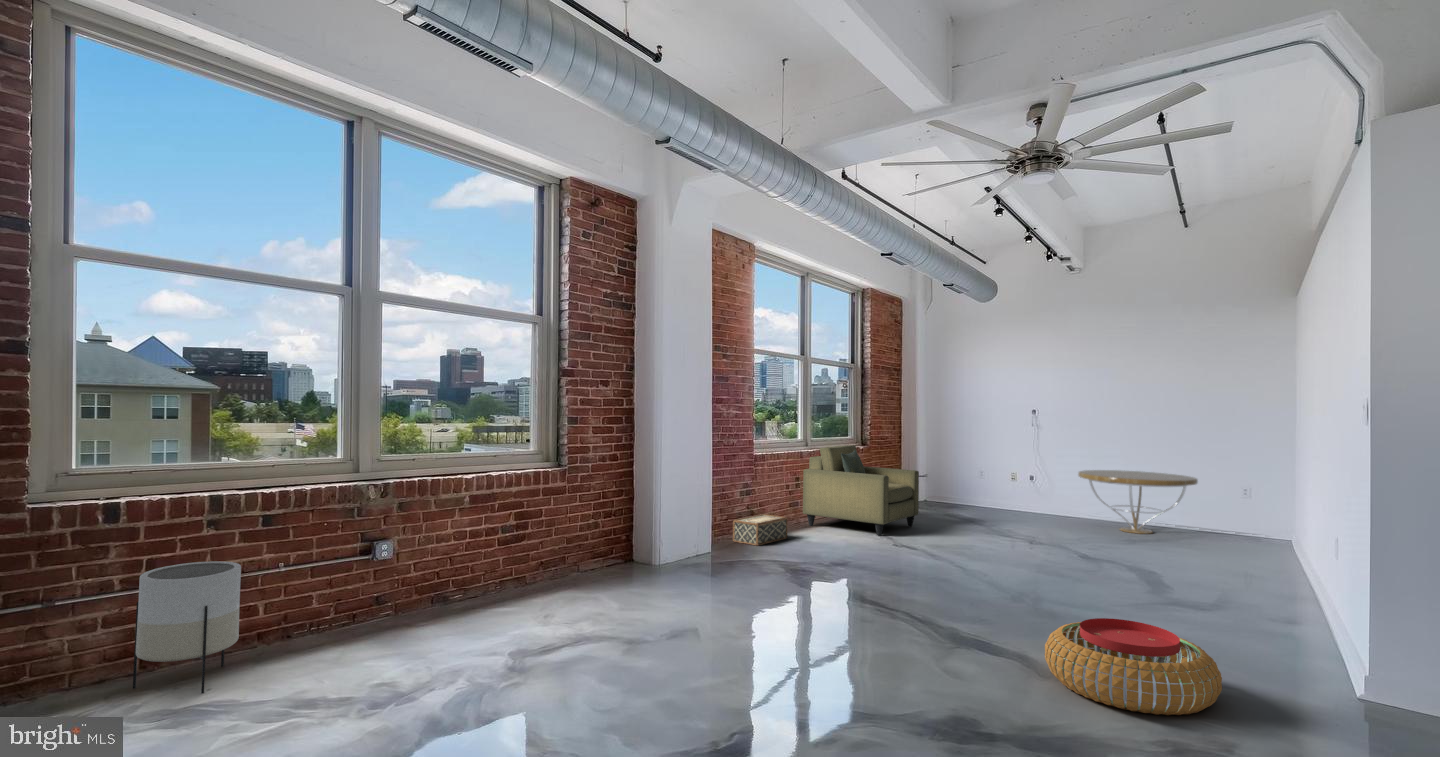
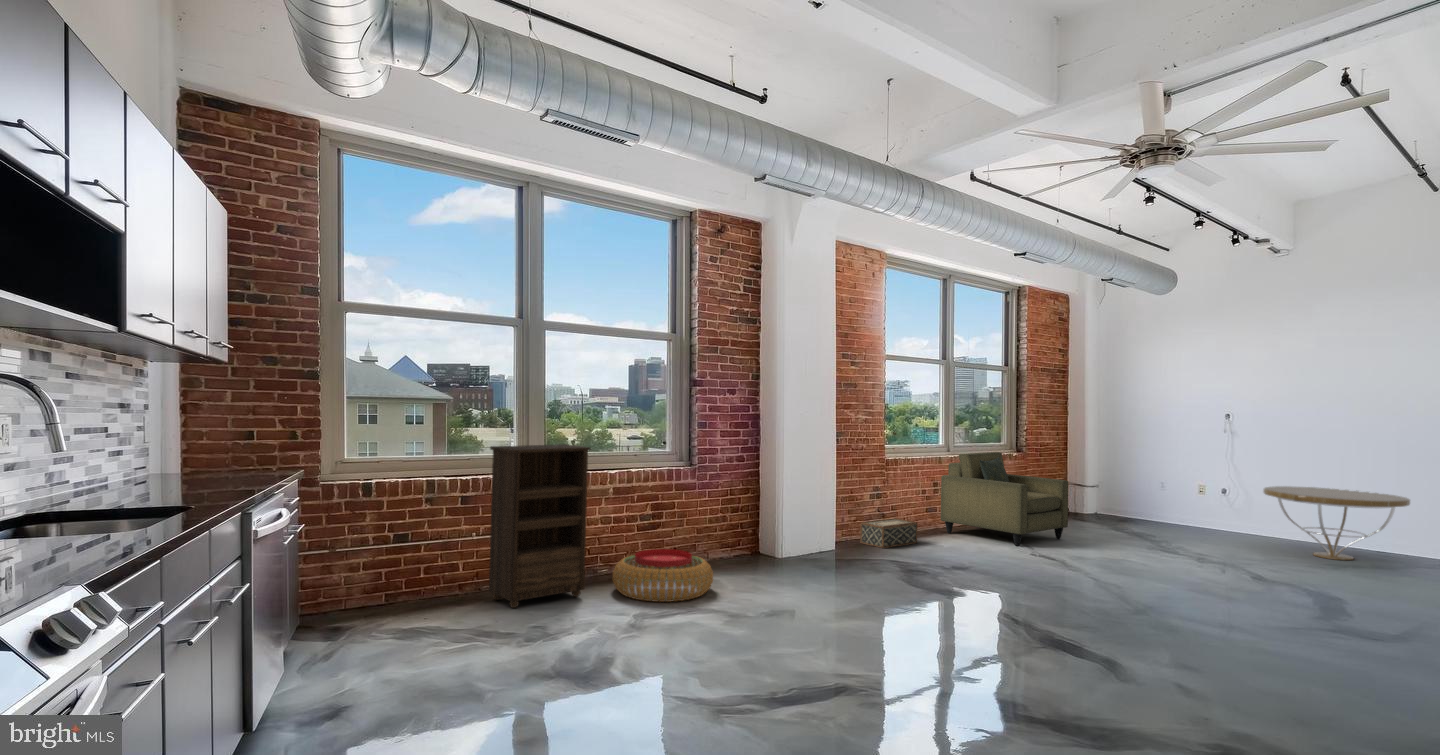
bookshelf: none [303,444,445,661] -> present [489,444,590,608]
planter: present [133,561,241,693] -> none [383,528,449,620]
pouf: present [1045,618,1222,715] -> present [613,549,713,602]

